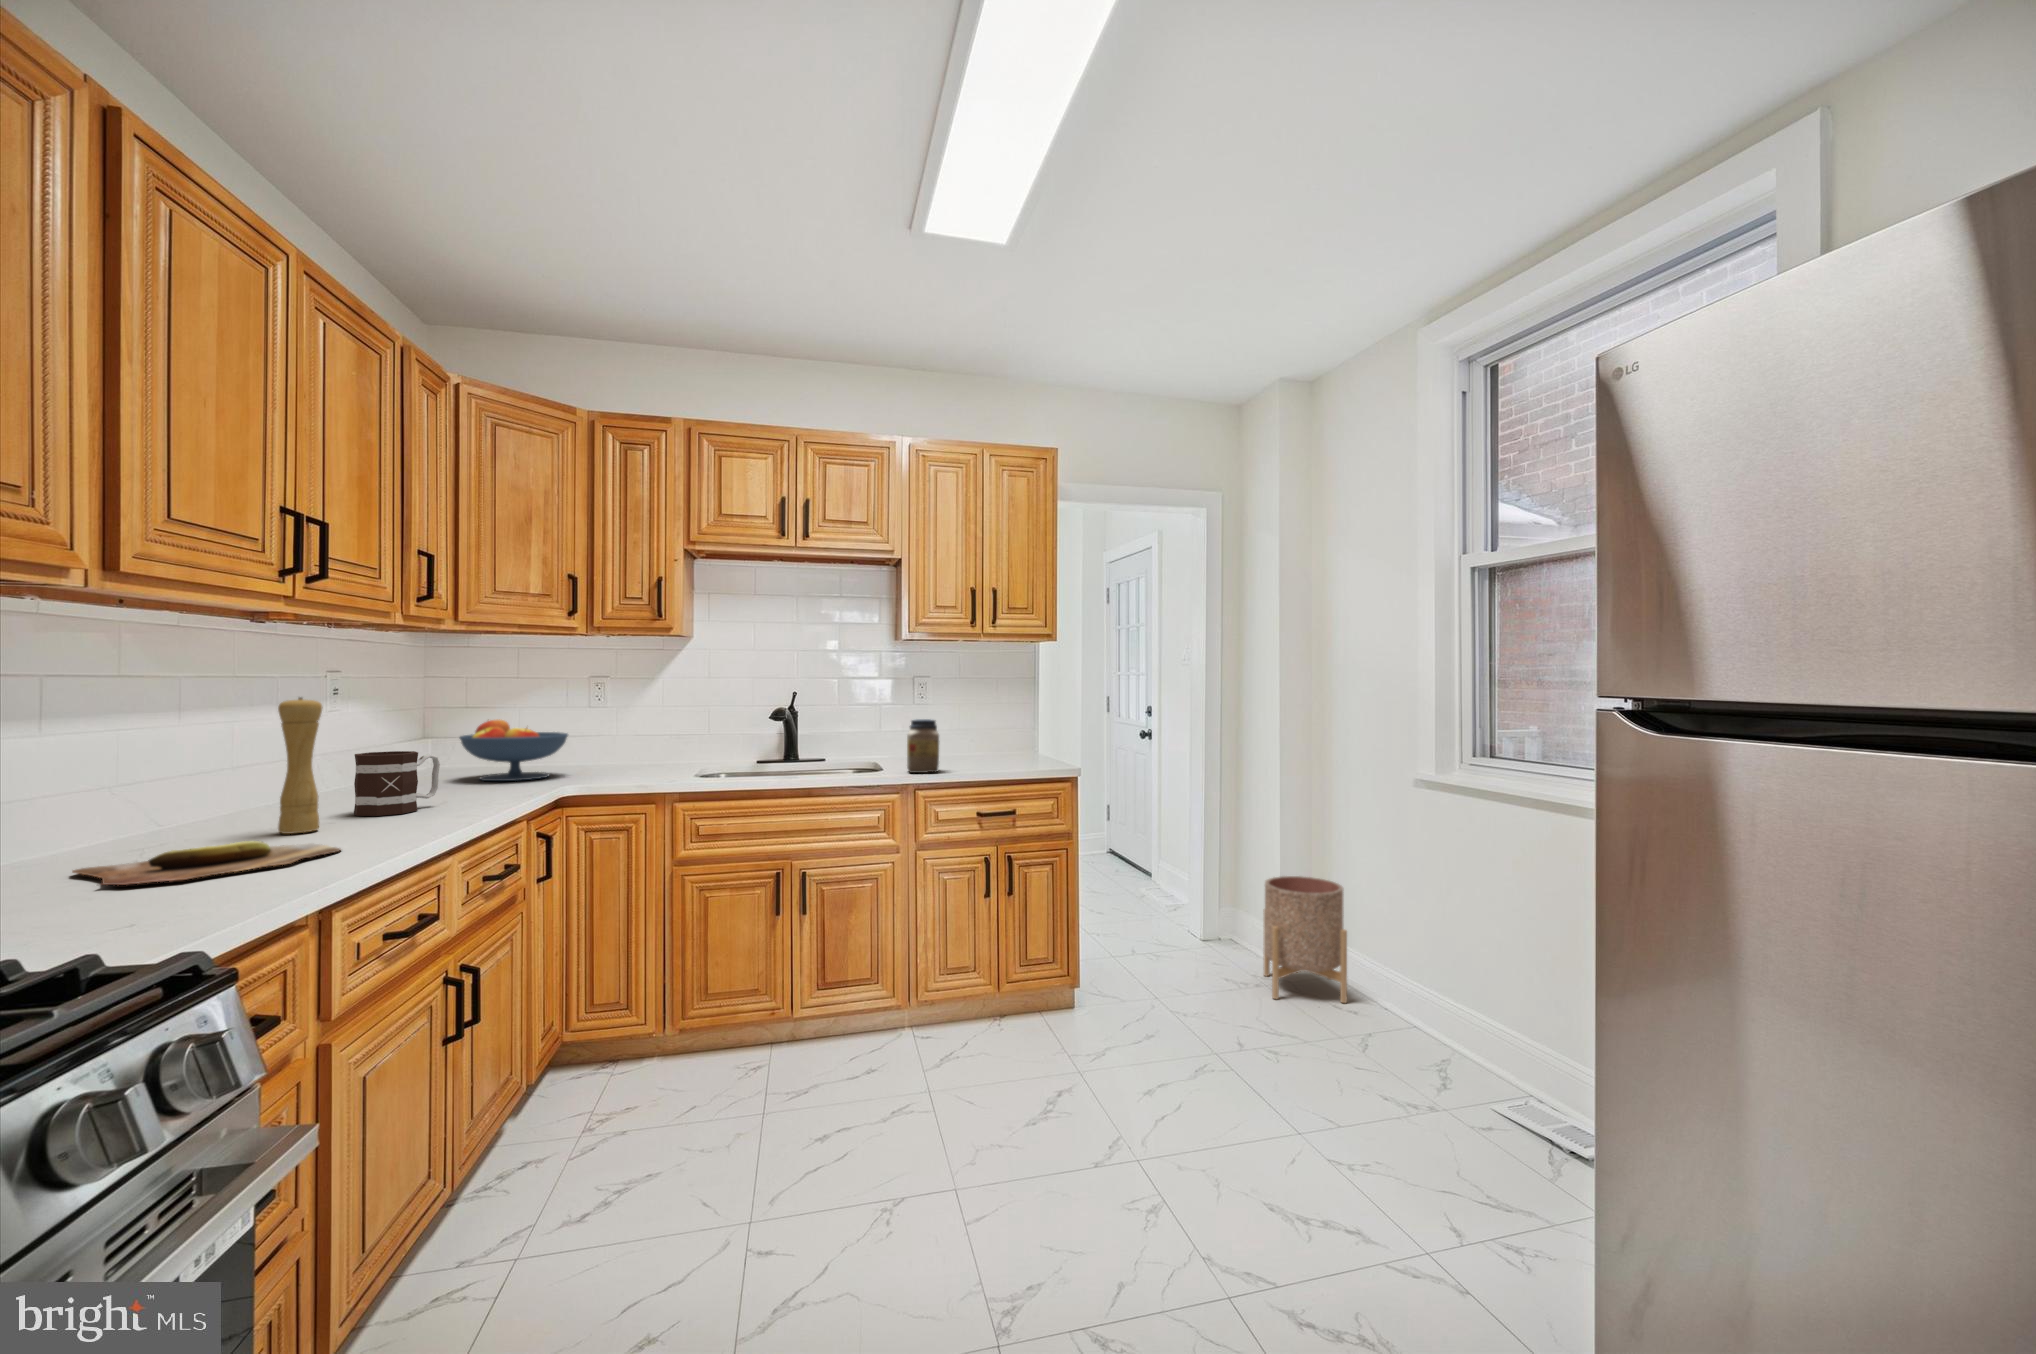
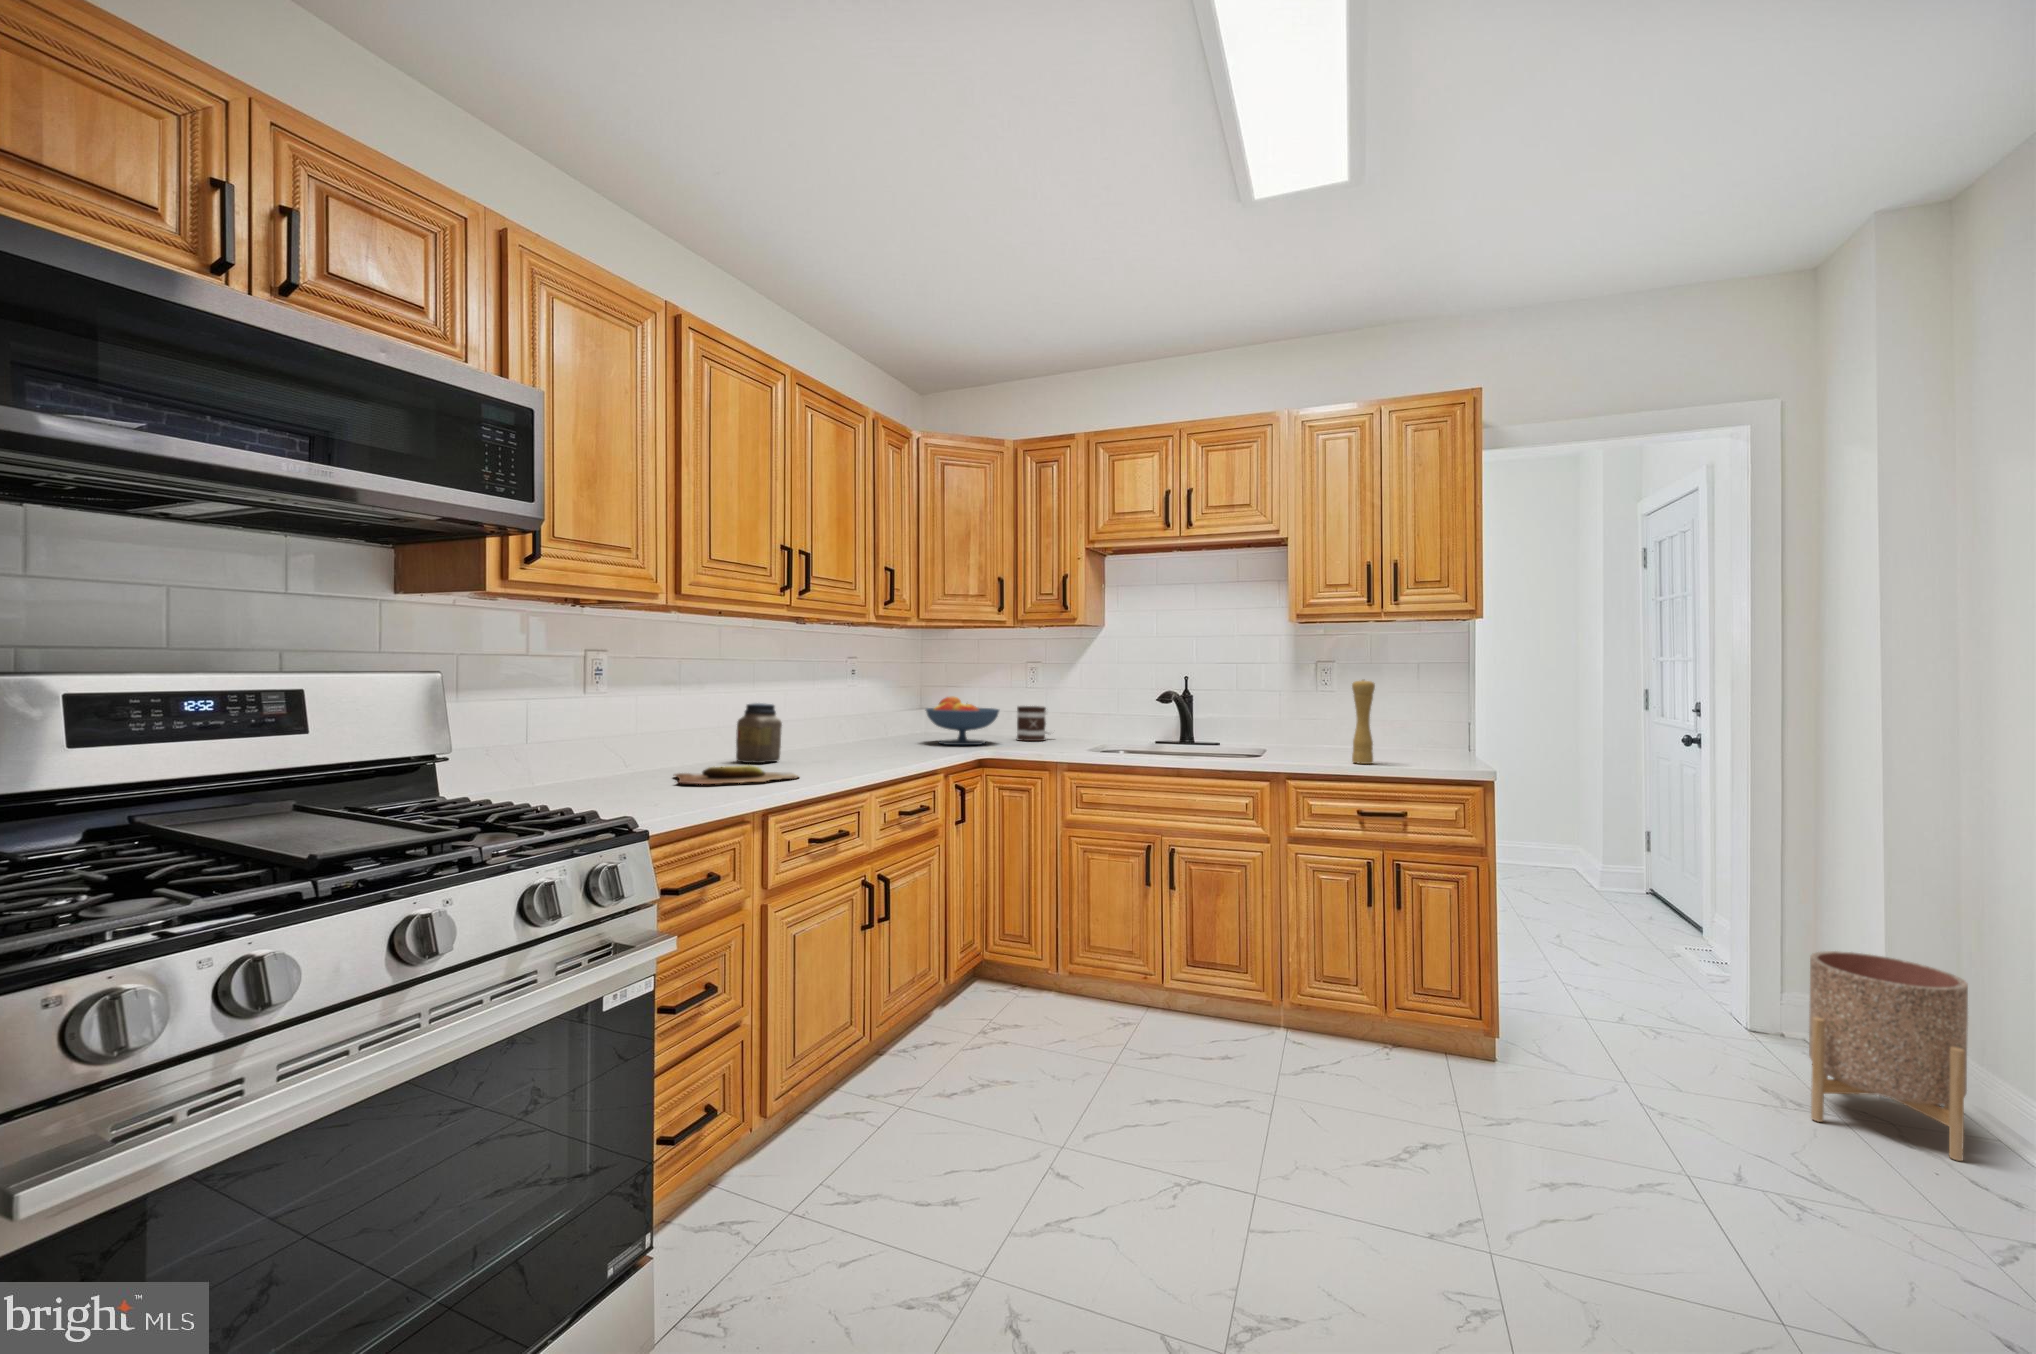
pepper mill: present [278,697,322,834] -> present [1352,680,1375,764]
jar: present [907,719,939,773] -> present [736,703,782,763]
mug: present [354,751,440,816] -> present [1017,706,1052,741]

